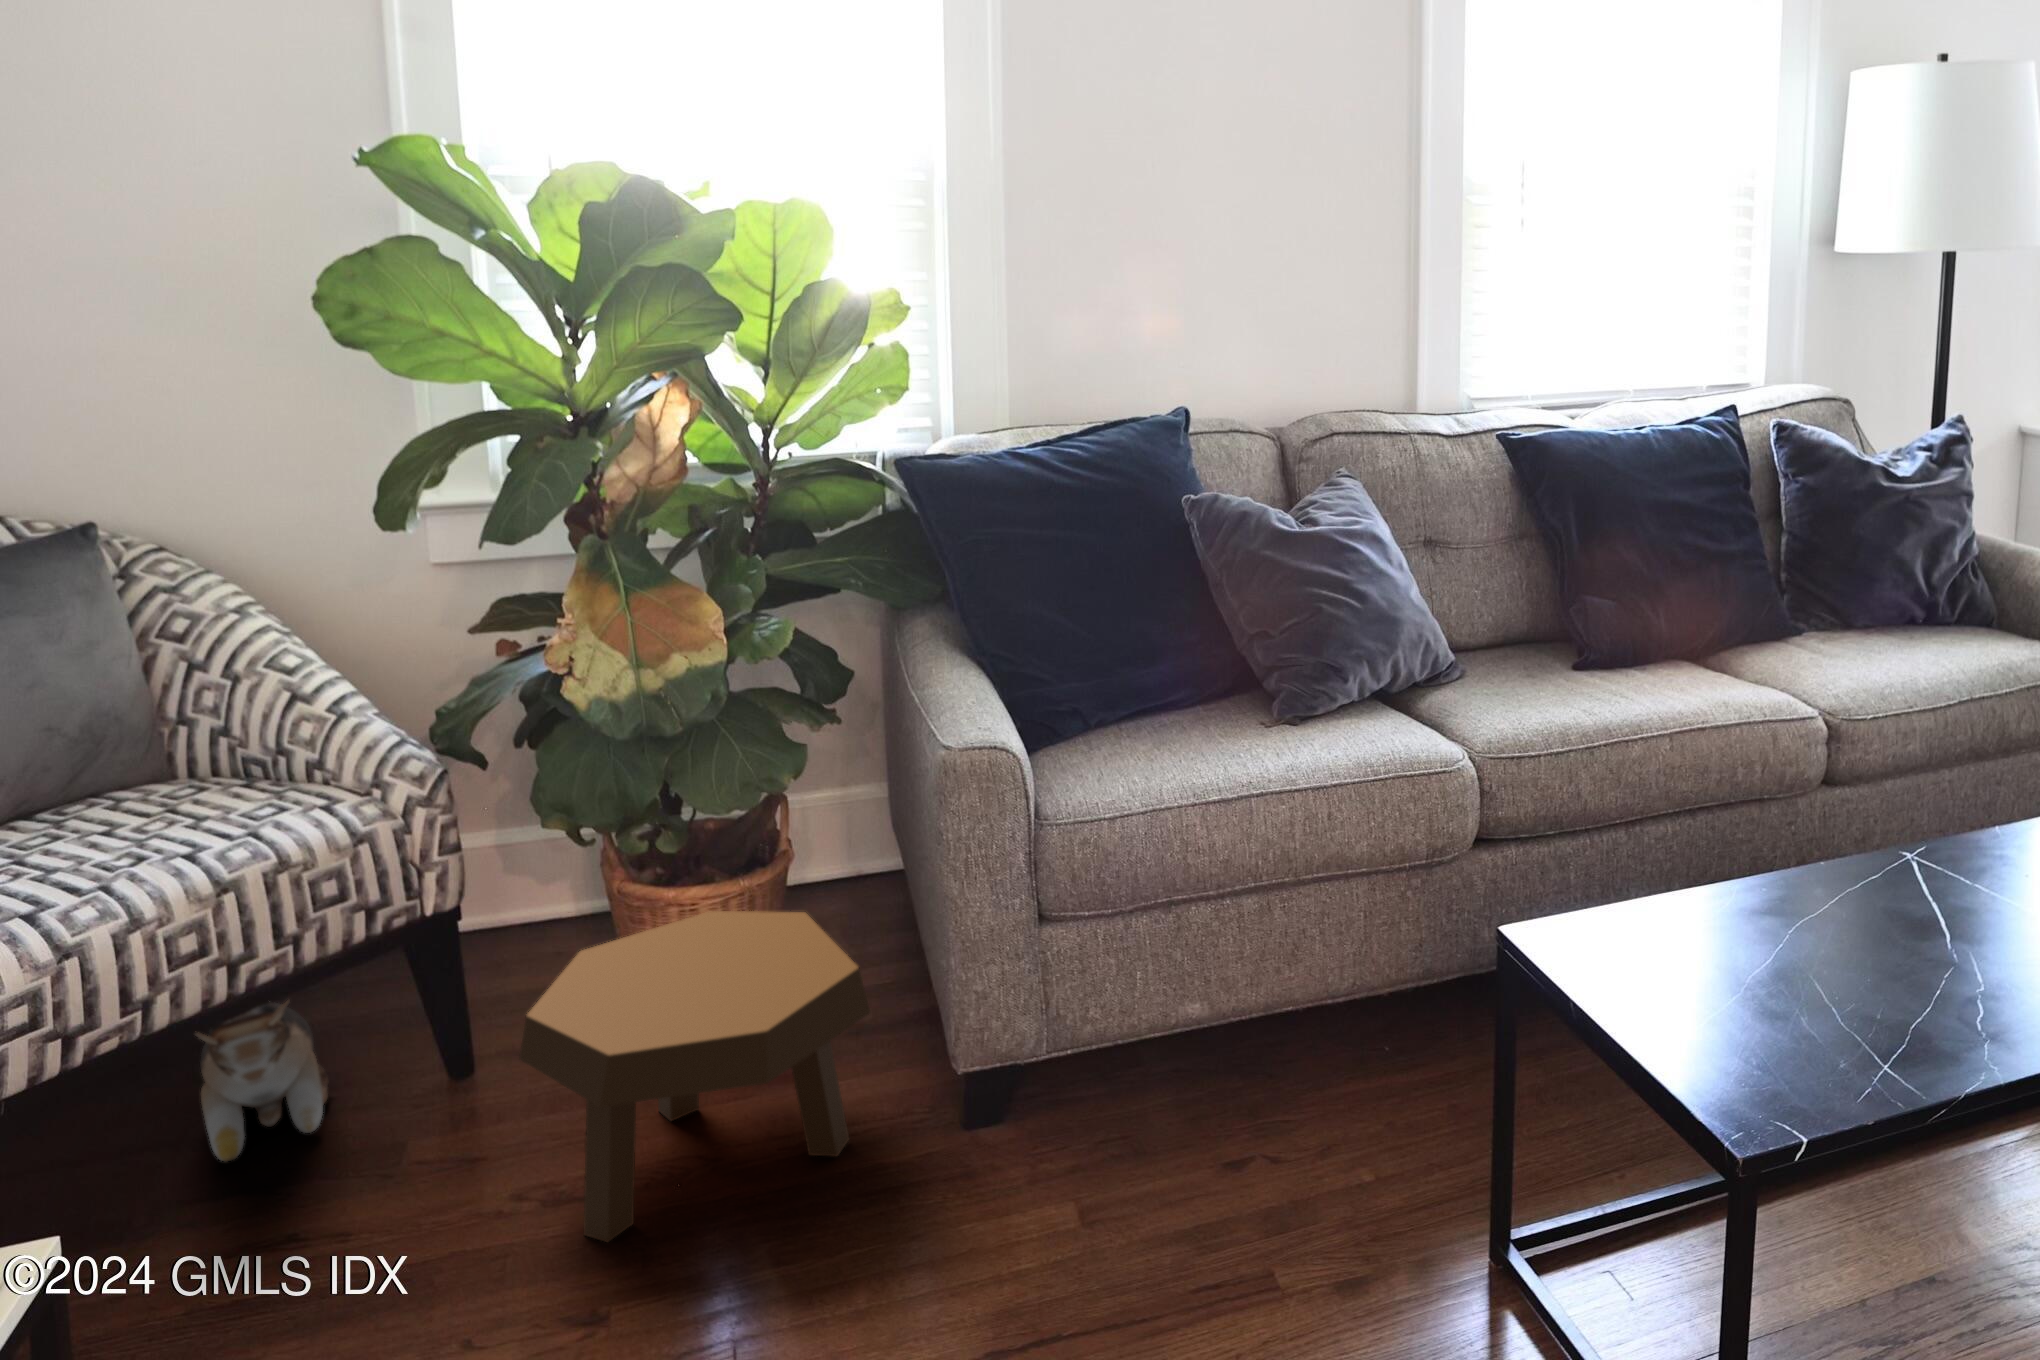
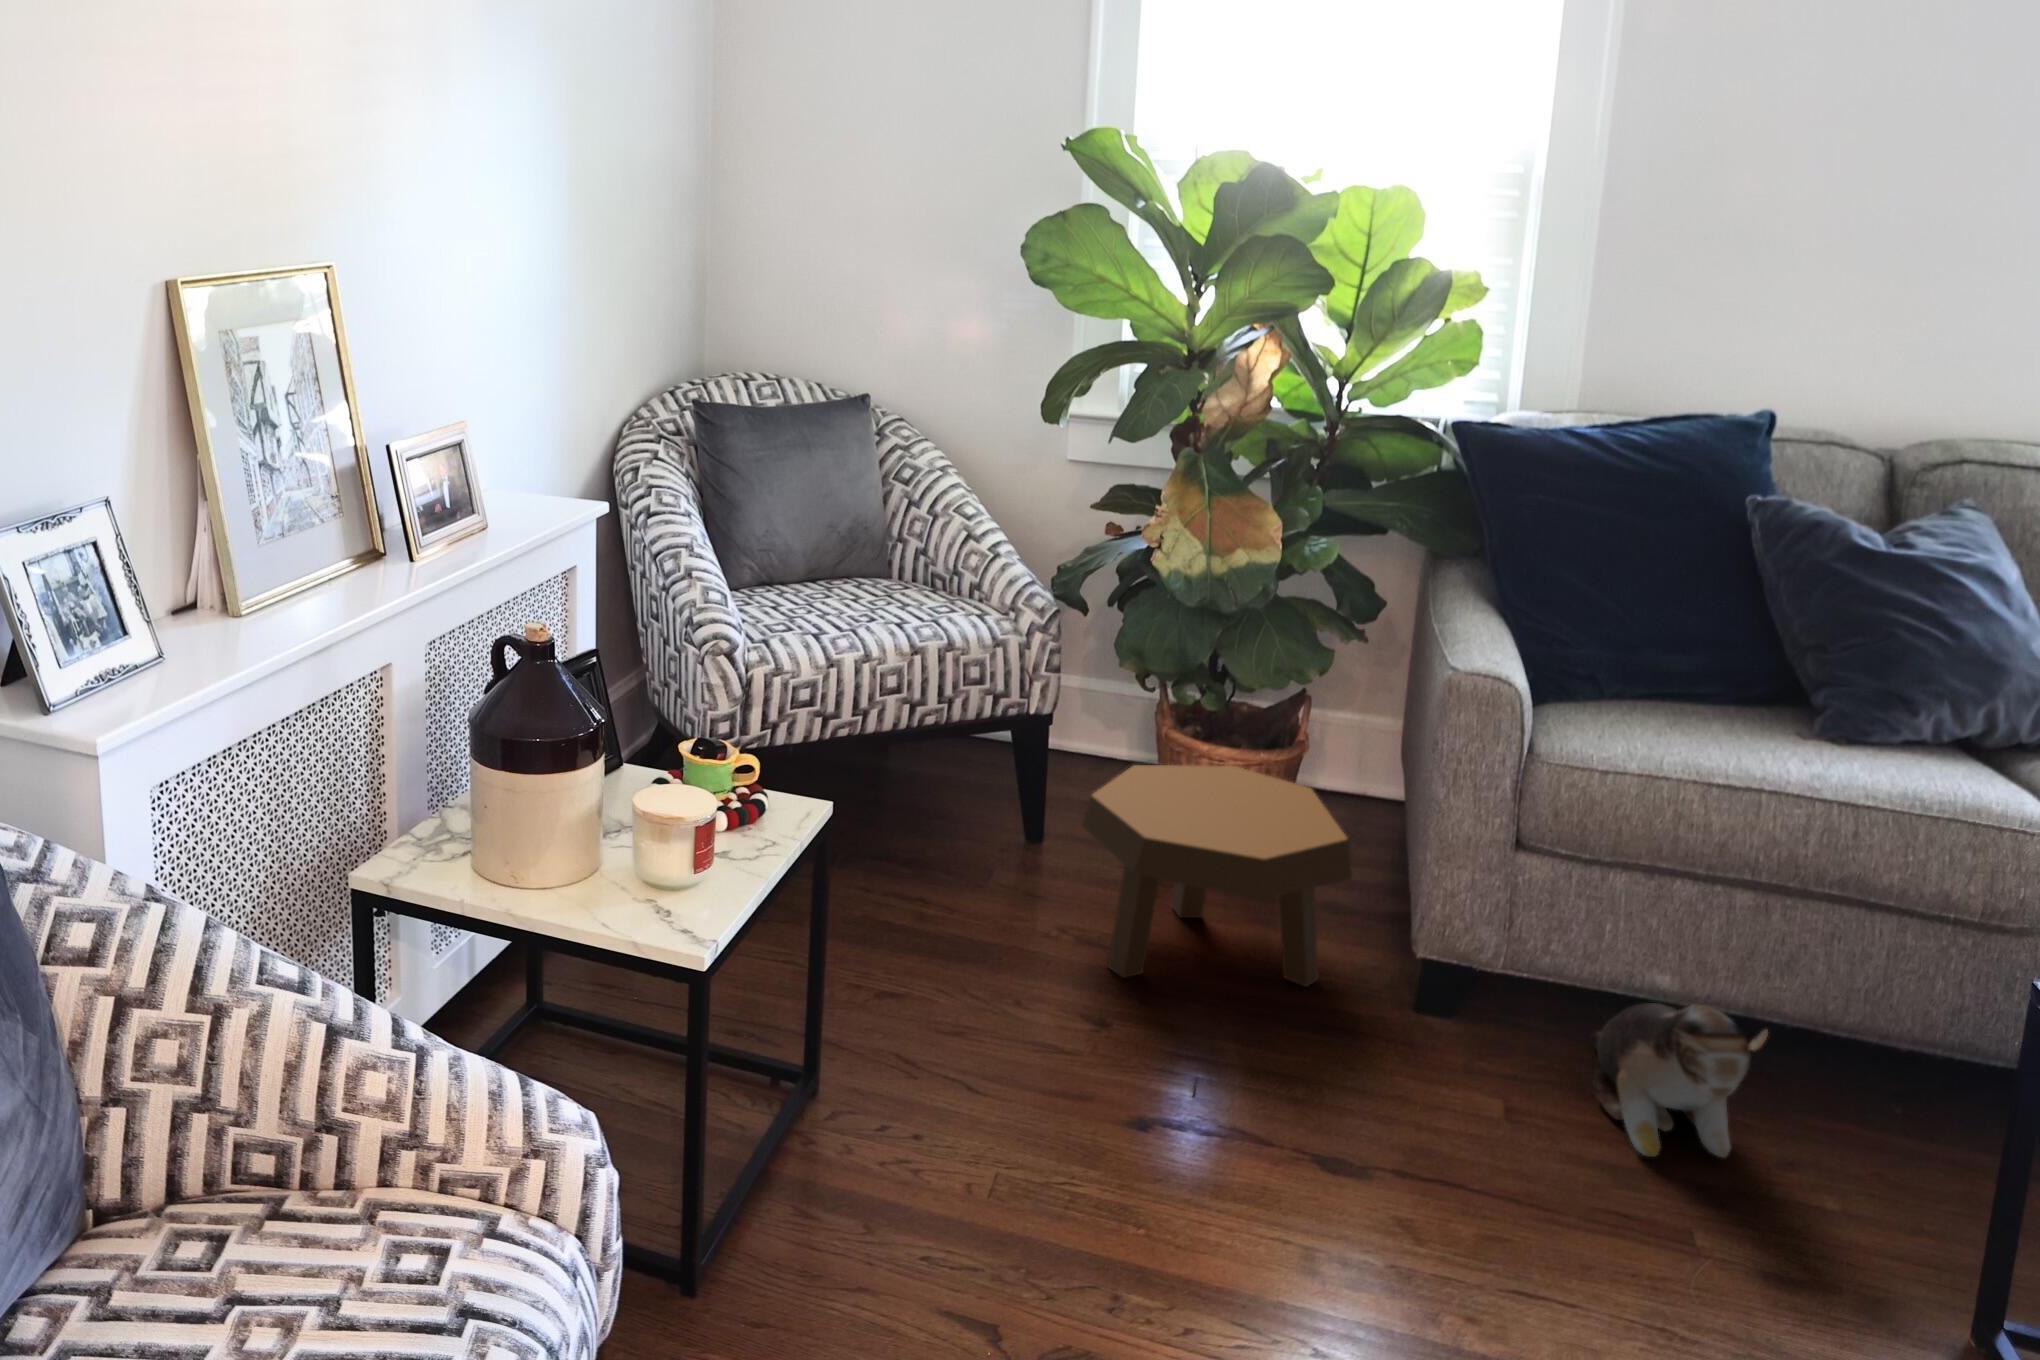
plush toy: present [195,1000,328,1161] -> present [1591,1003,1768,1158]

